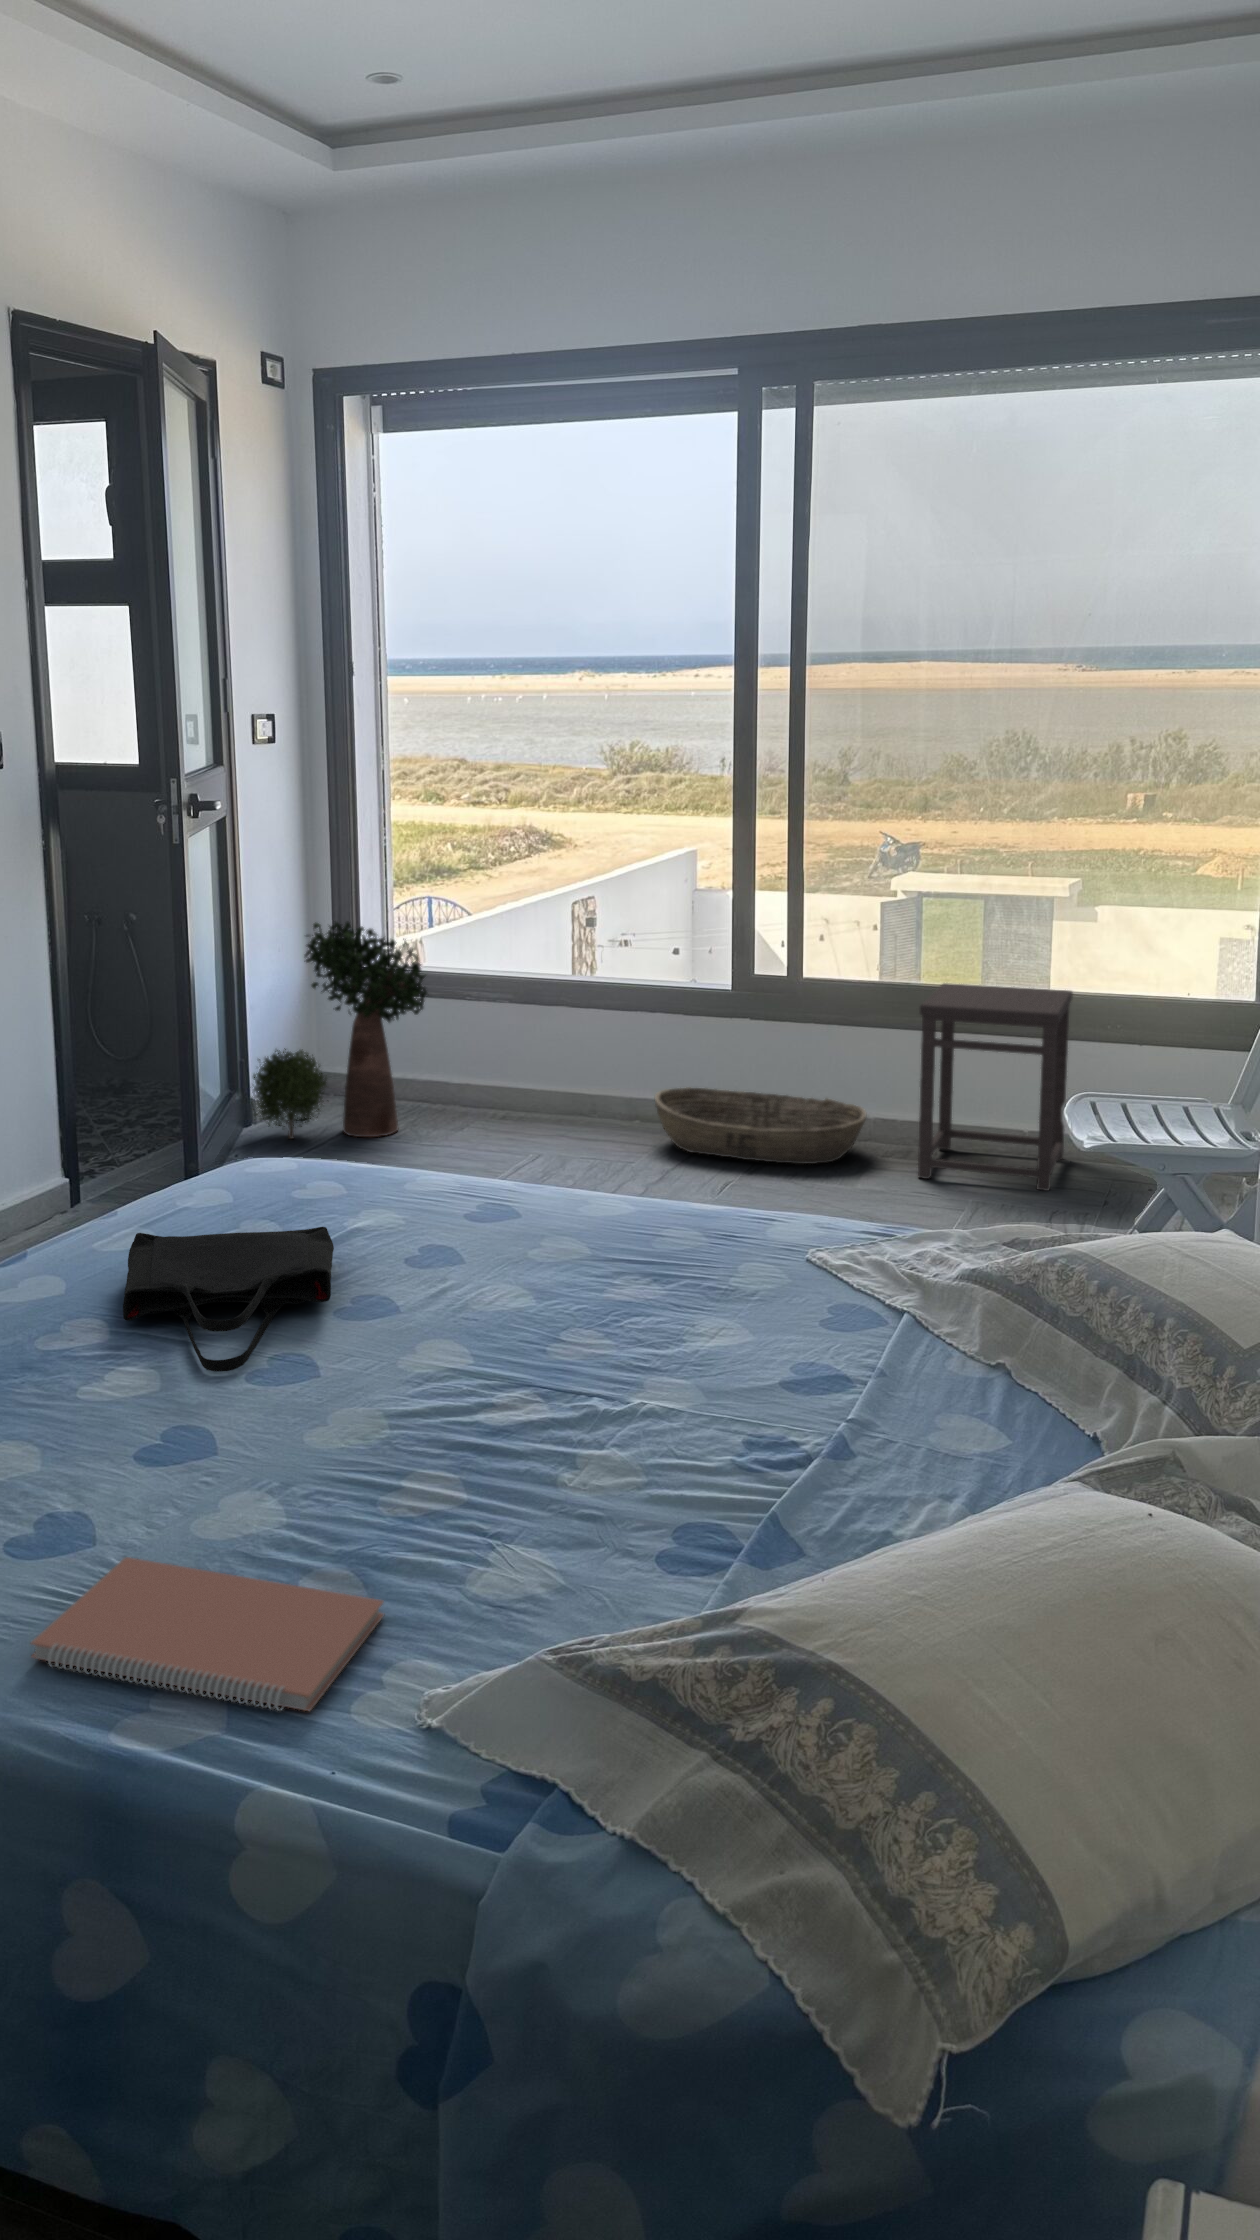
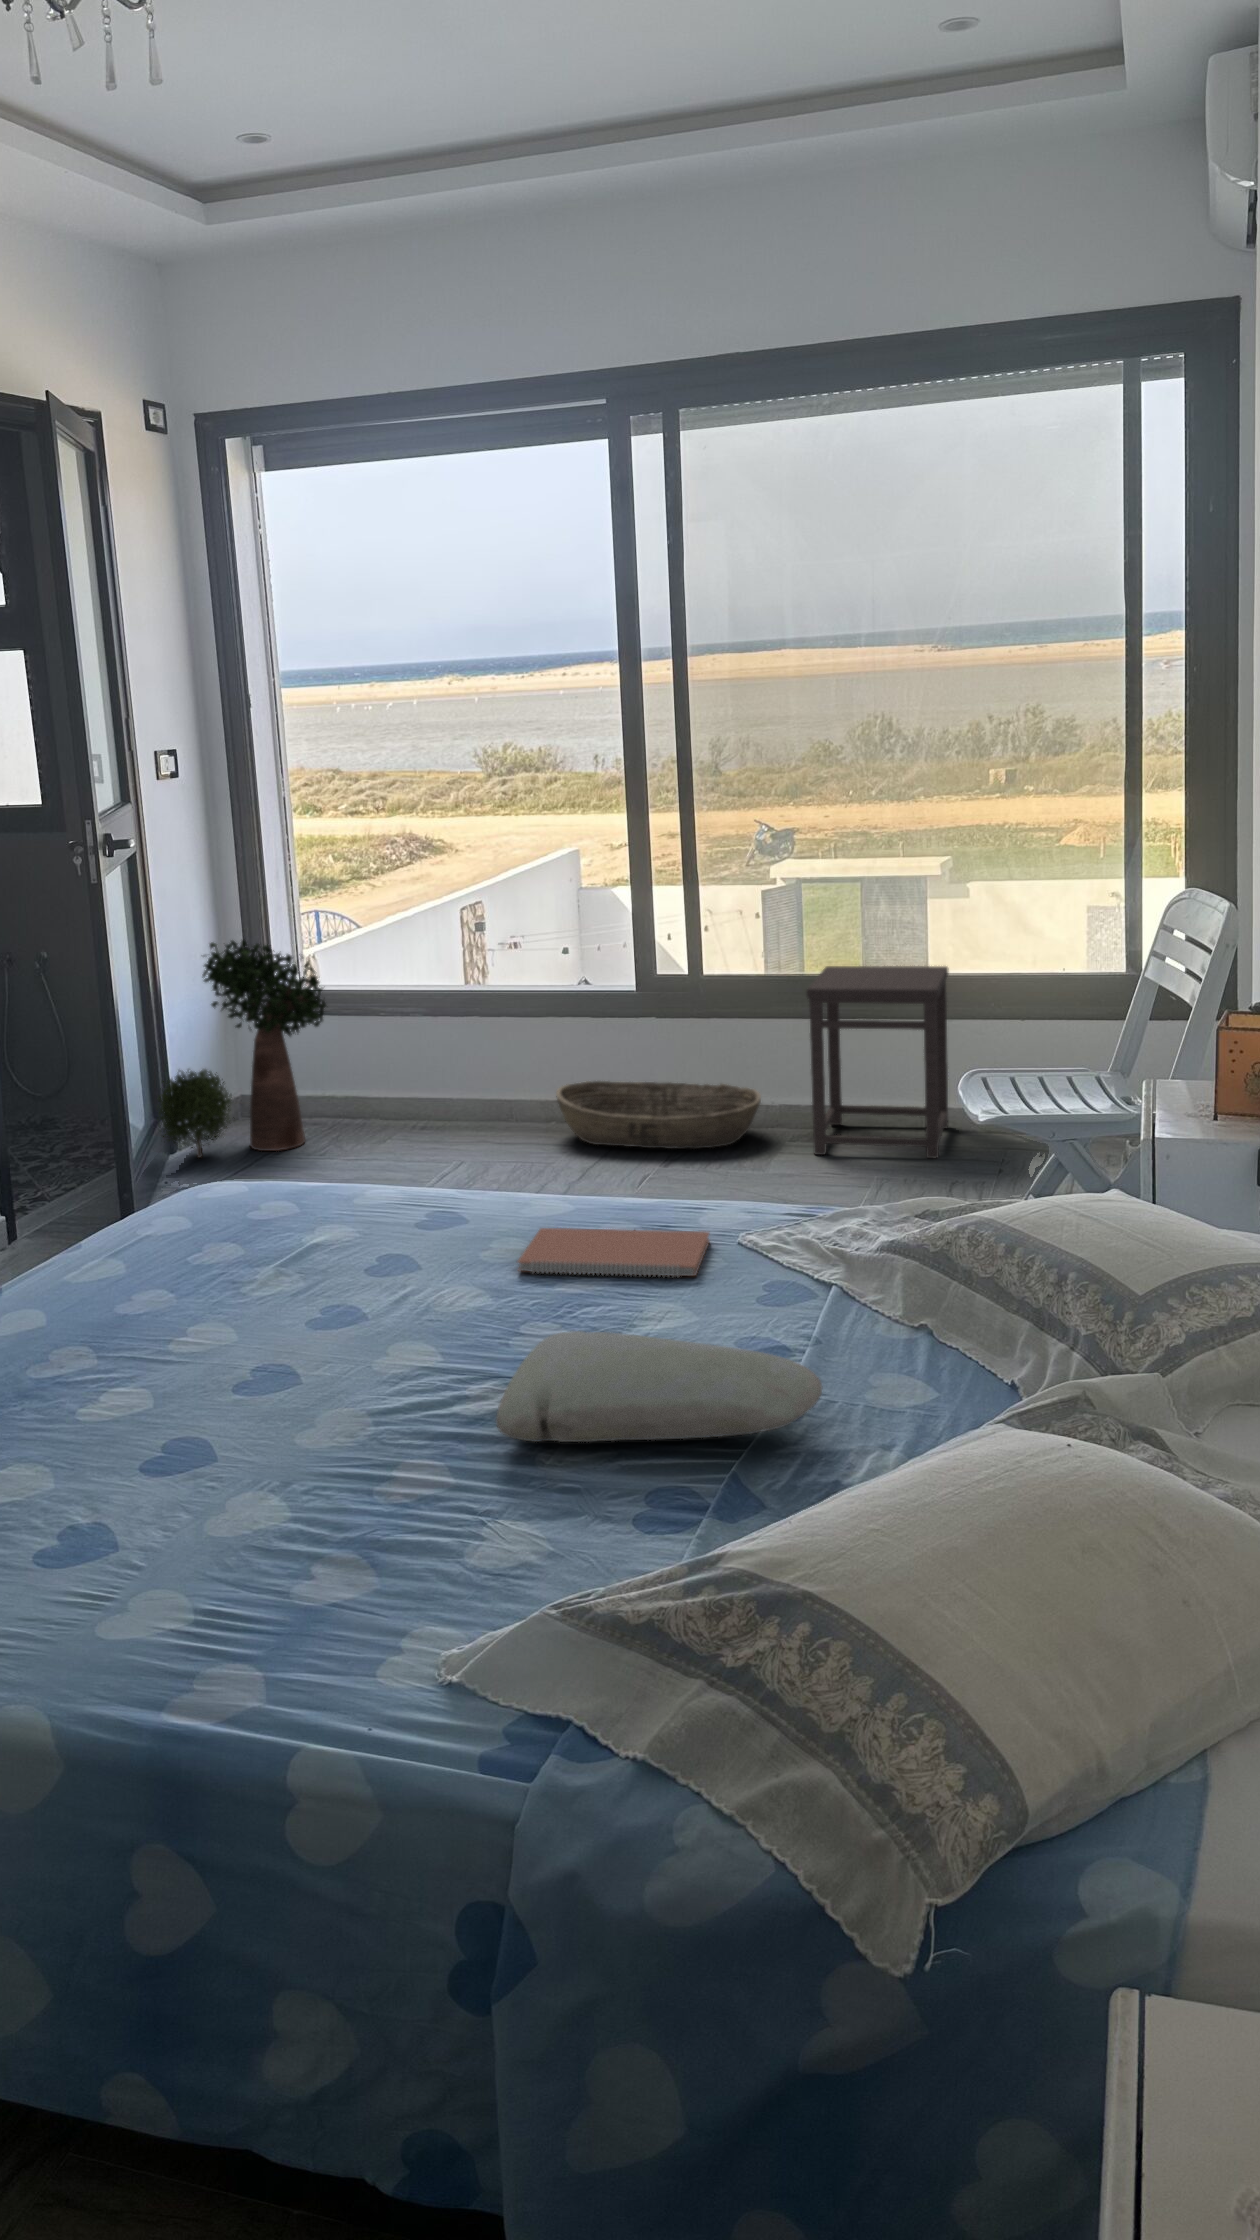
tote bag: present [123,1227,334,1372] -> none [90,1242,292,1386]
pillow: none [522,1345,881,1470] -> present [496,1331,822,1442]
notebook: present [31,1557,385,1711] -> present [518,1228,710,1277]

